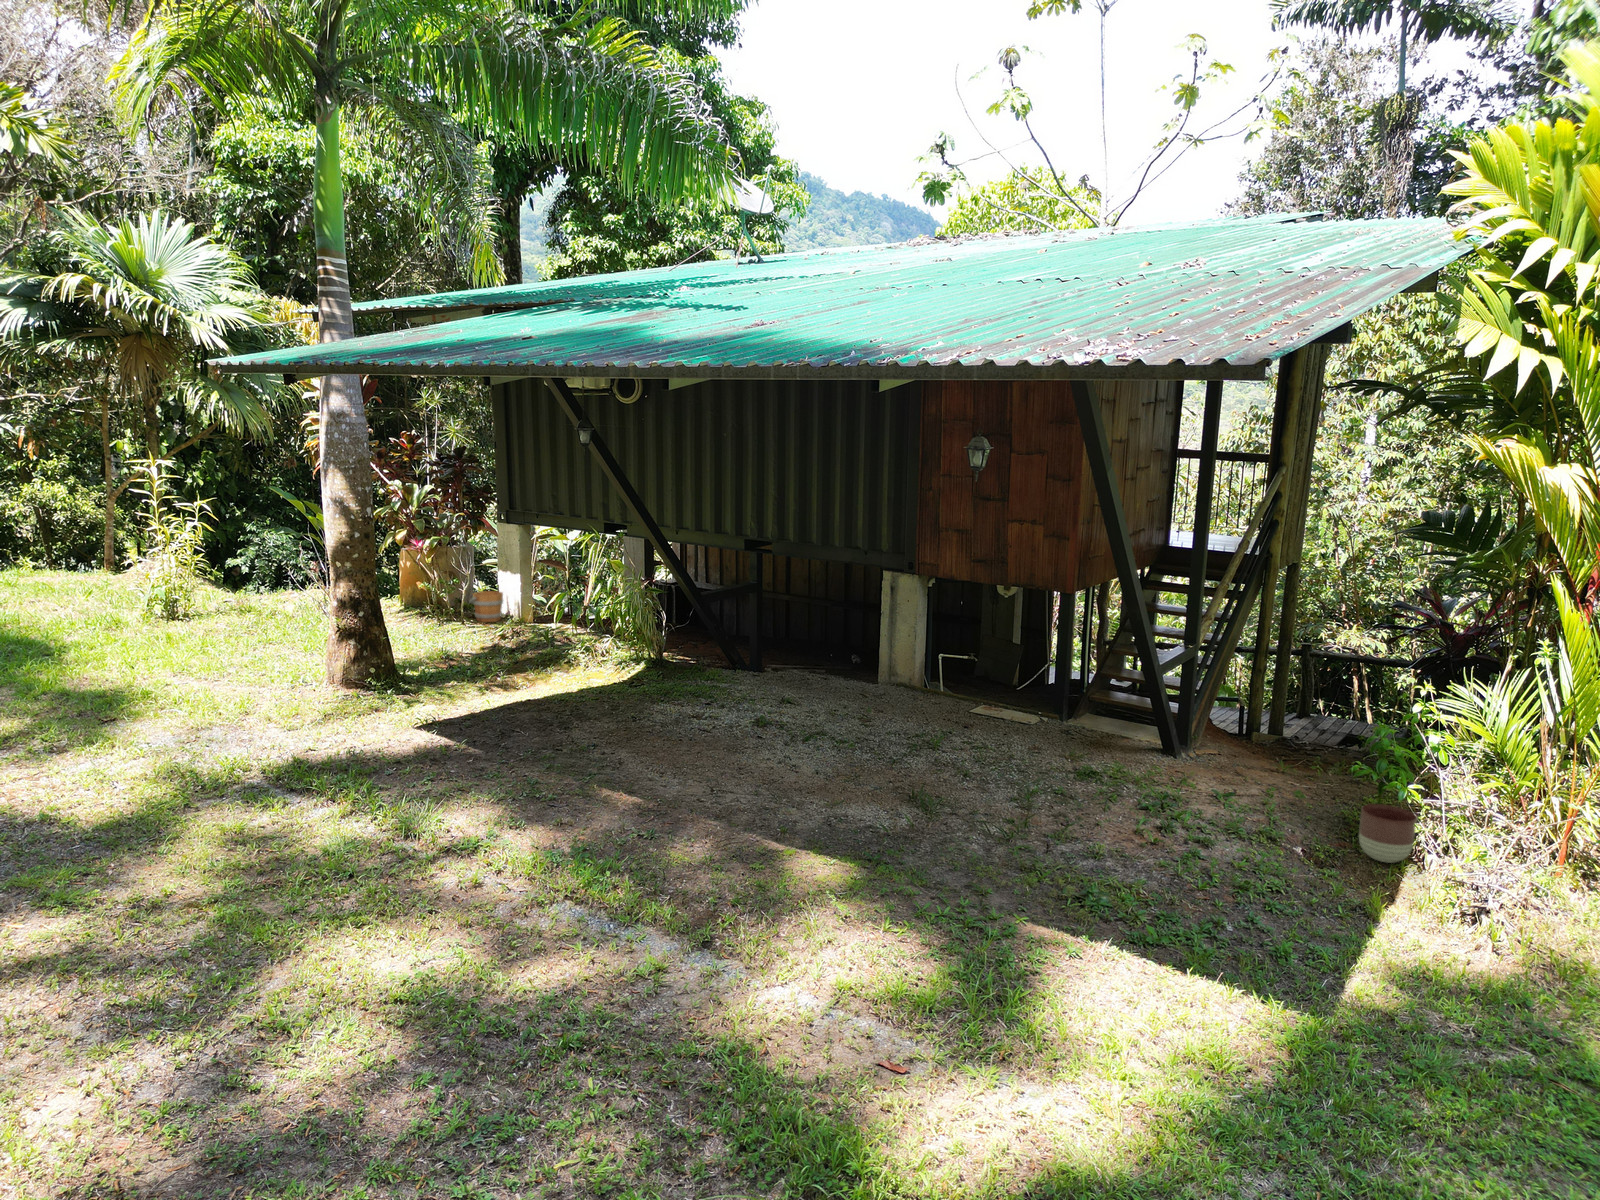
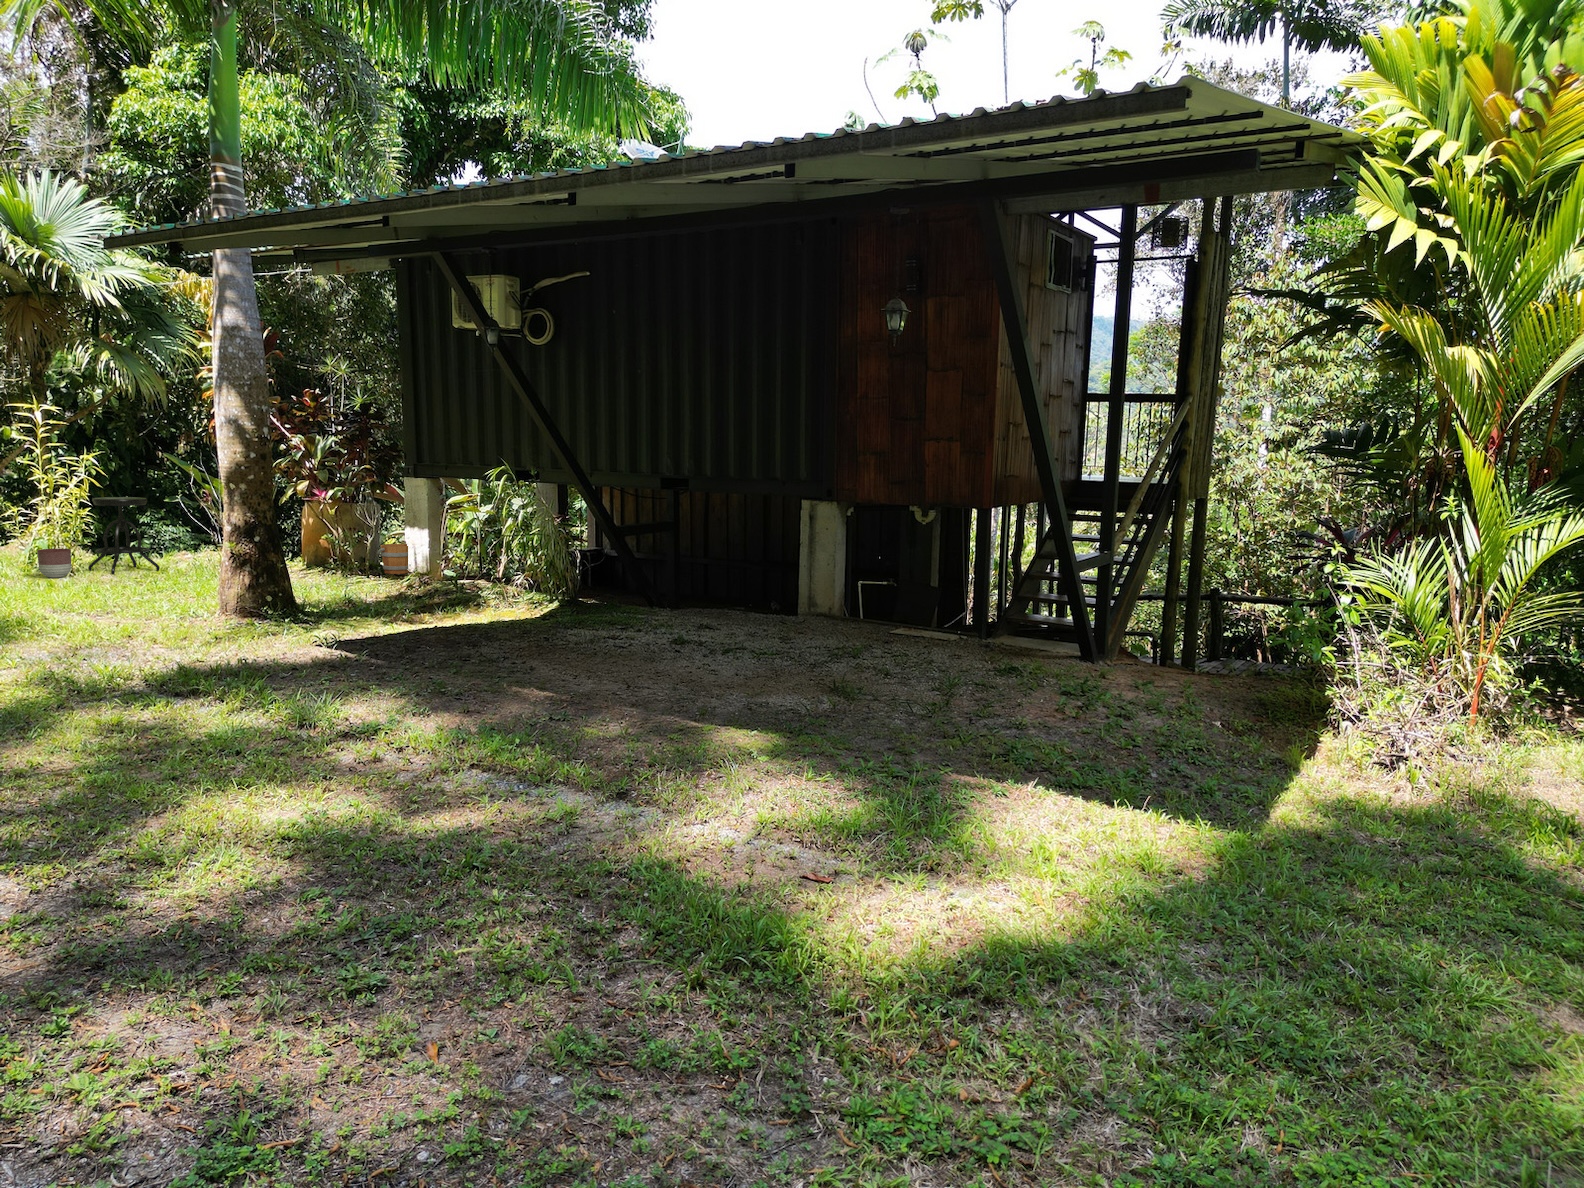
stool: none [200,548,266,624] -> present [88,497,160,574]
planter: present [1359,804,1417,863] -> present [37,549,71,578]

